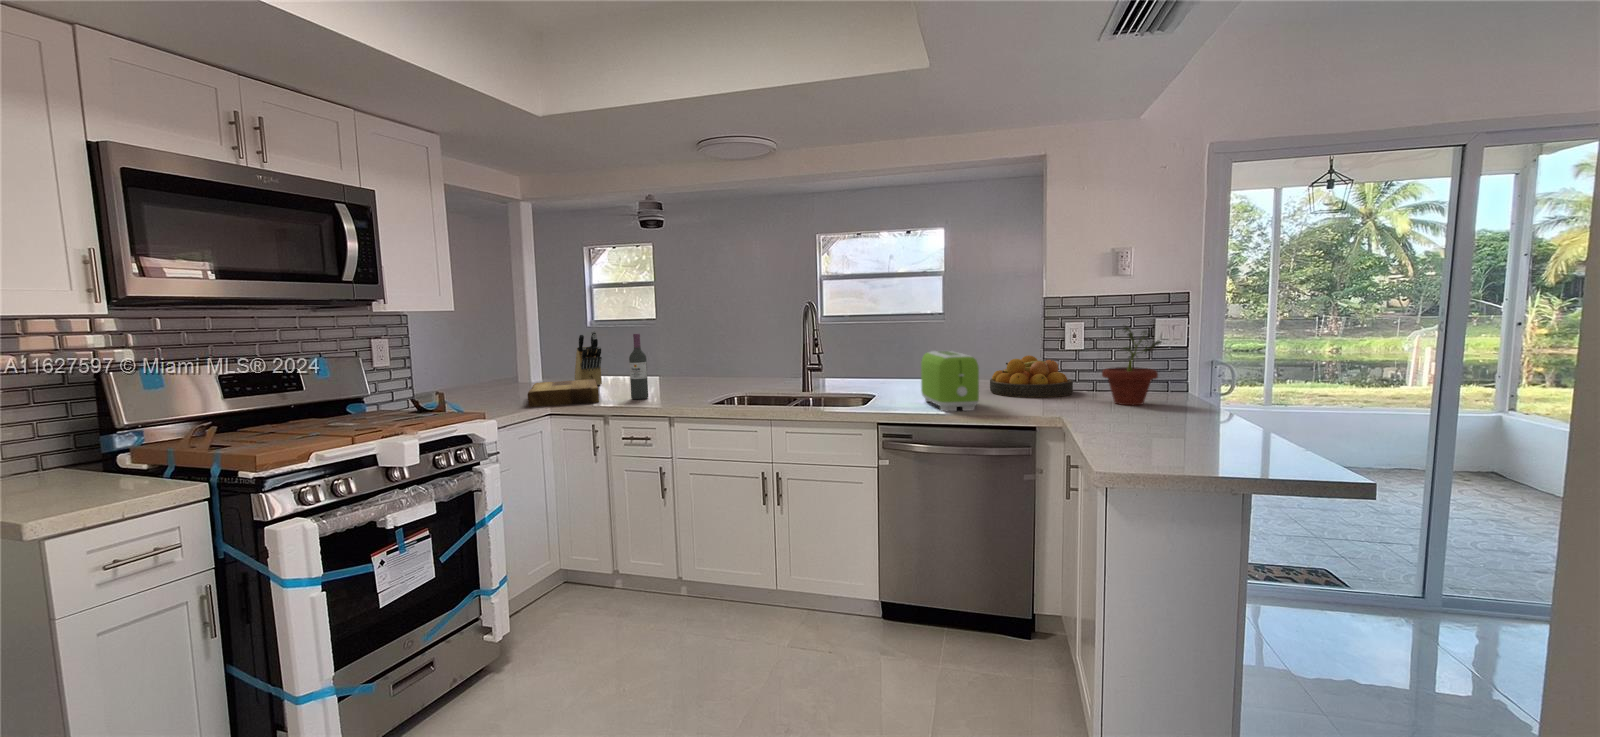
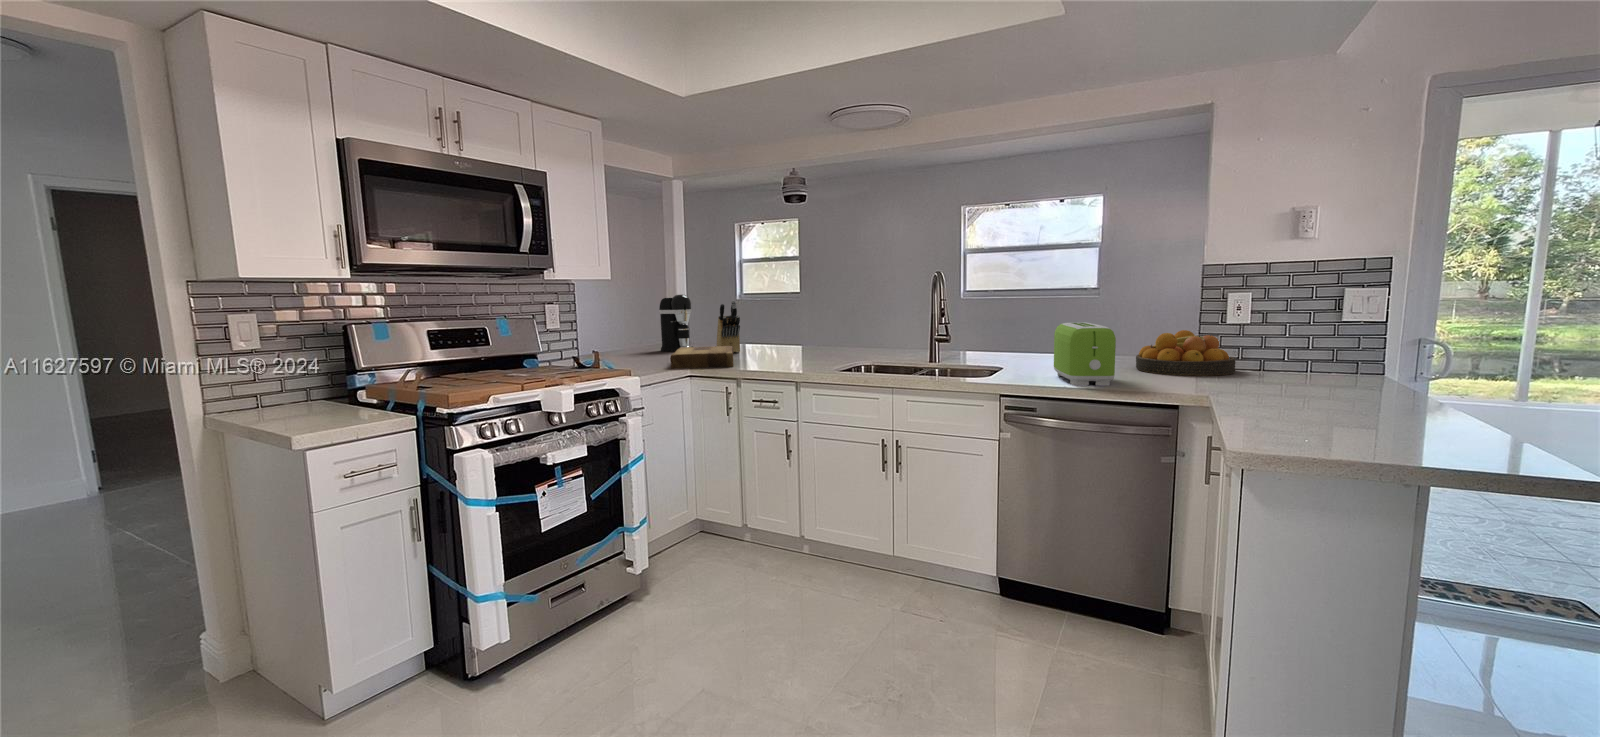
coffee maker: none [508,325,549,386] -> present [659,294,693,352]
potted plant: present [1102,327,1161,405] -> none [1268,295,1349,387]
wine bottle: present [629,334,648,399] -> none [762,302,779,365]

